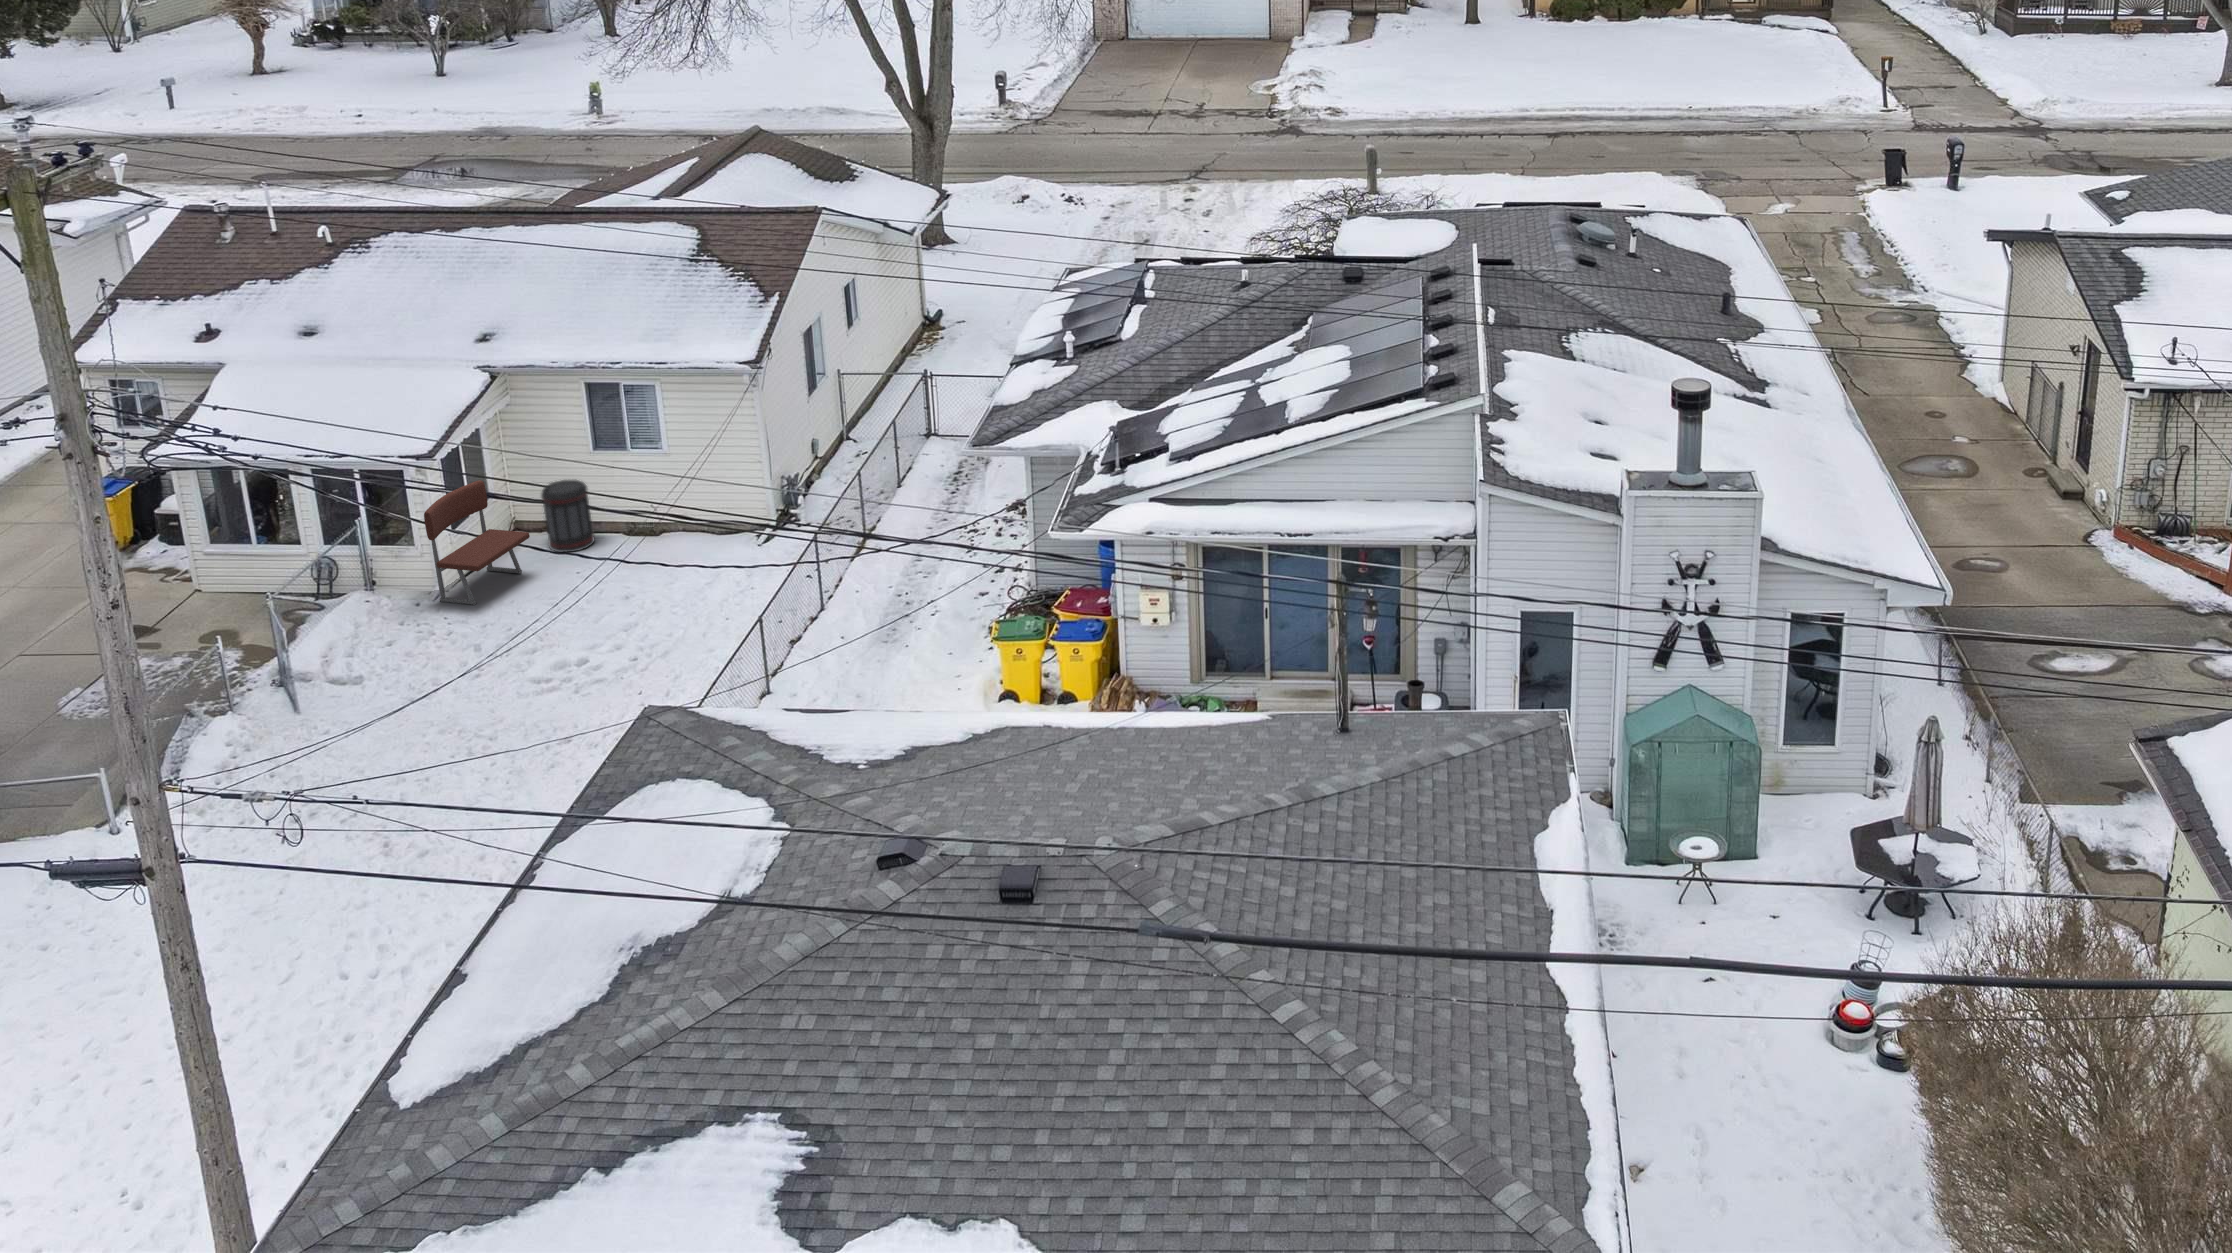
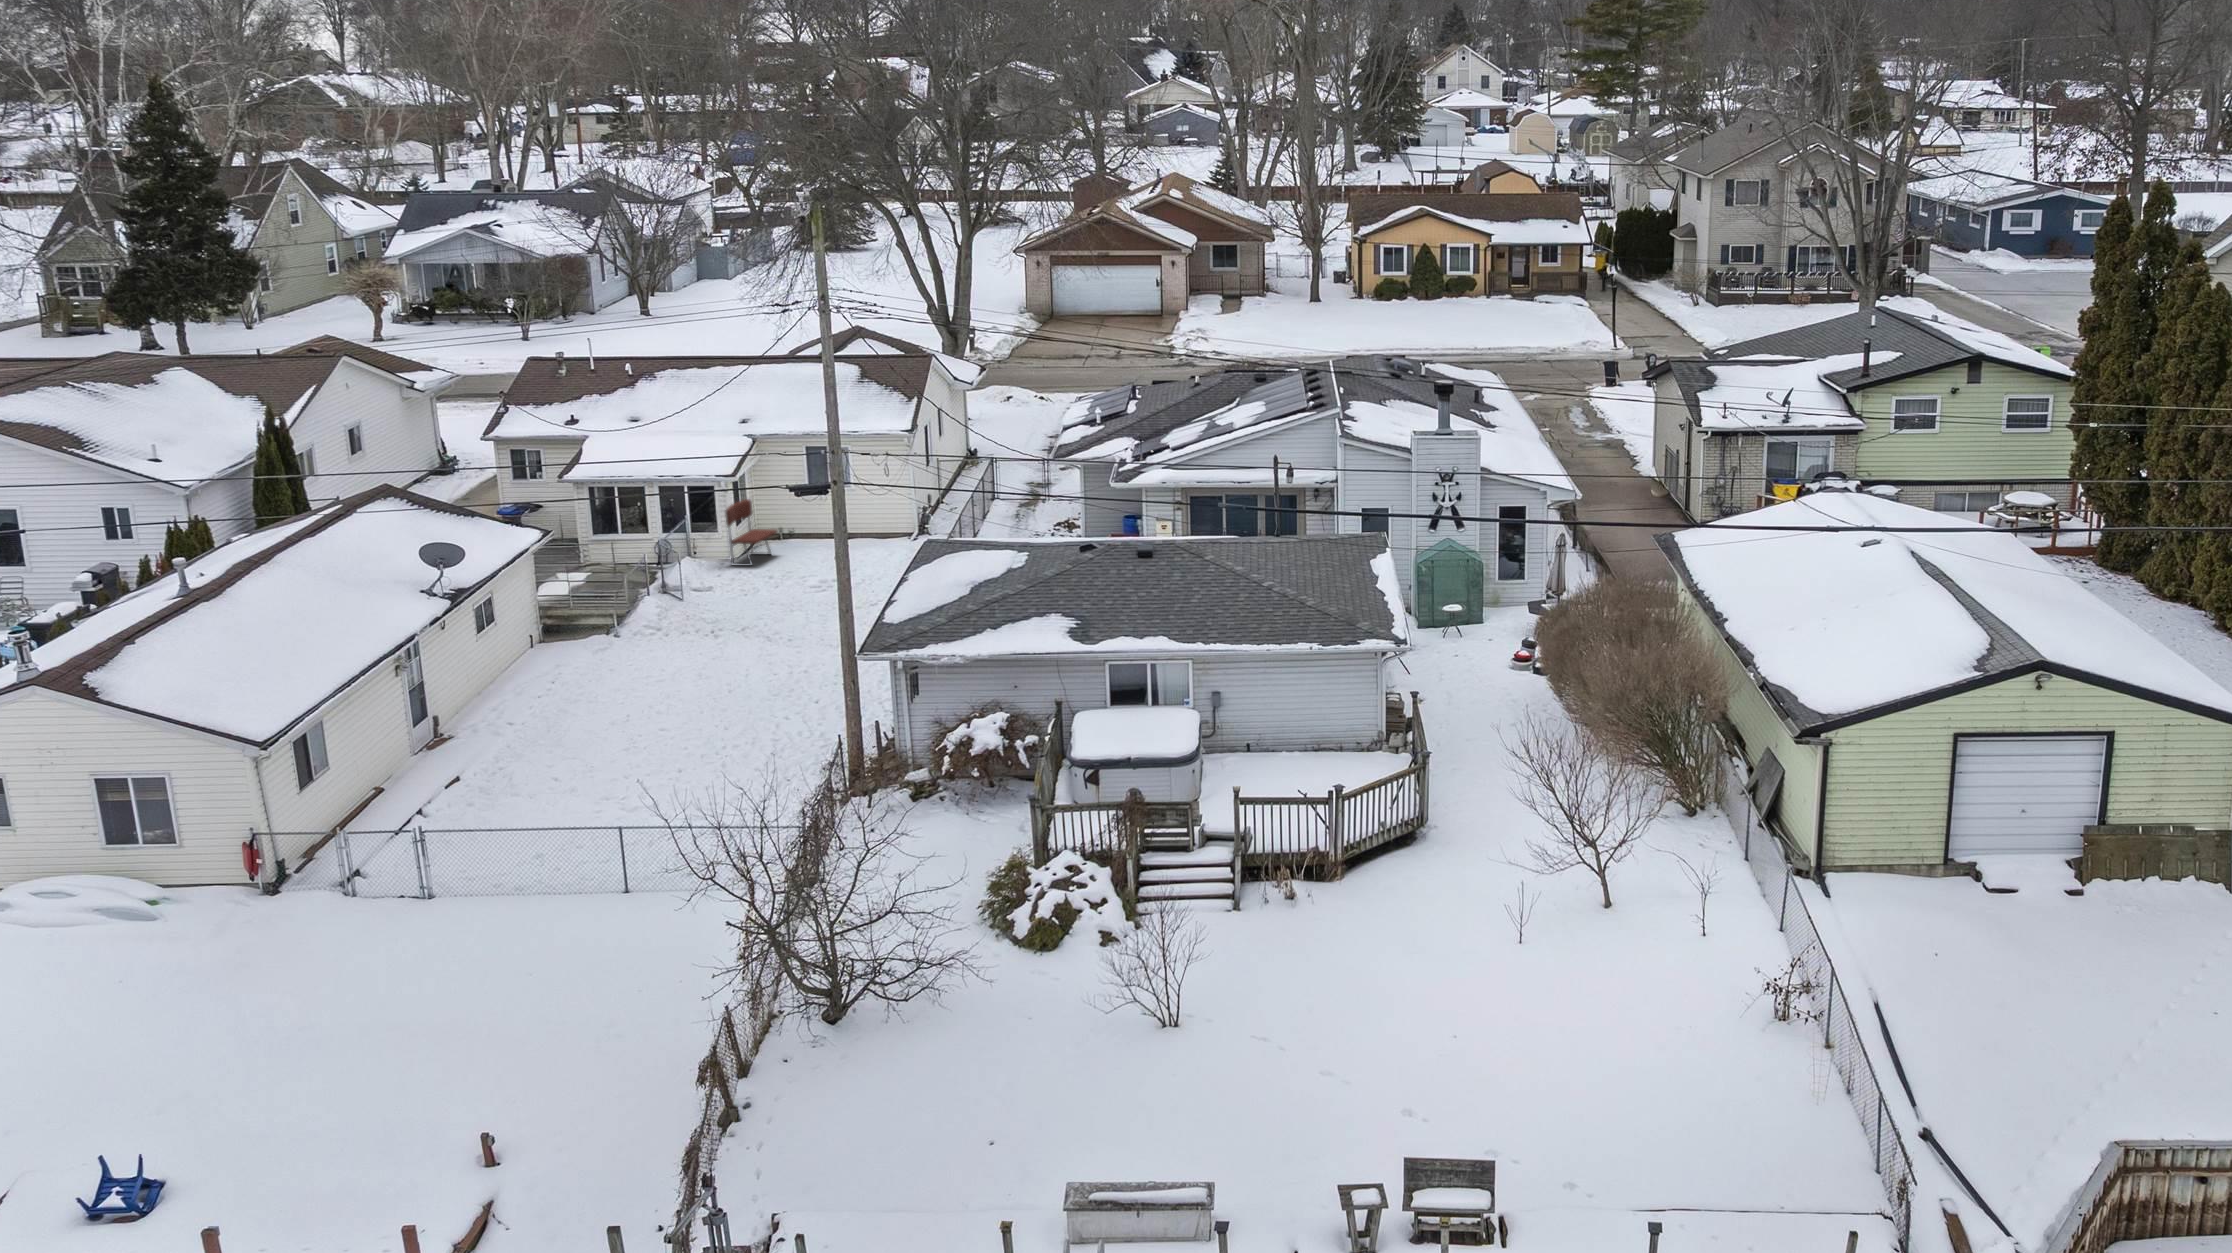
trash can: present [541,480,594,552] -> none [777,506,808,548]

